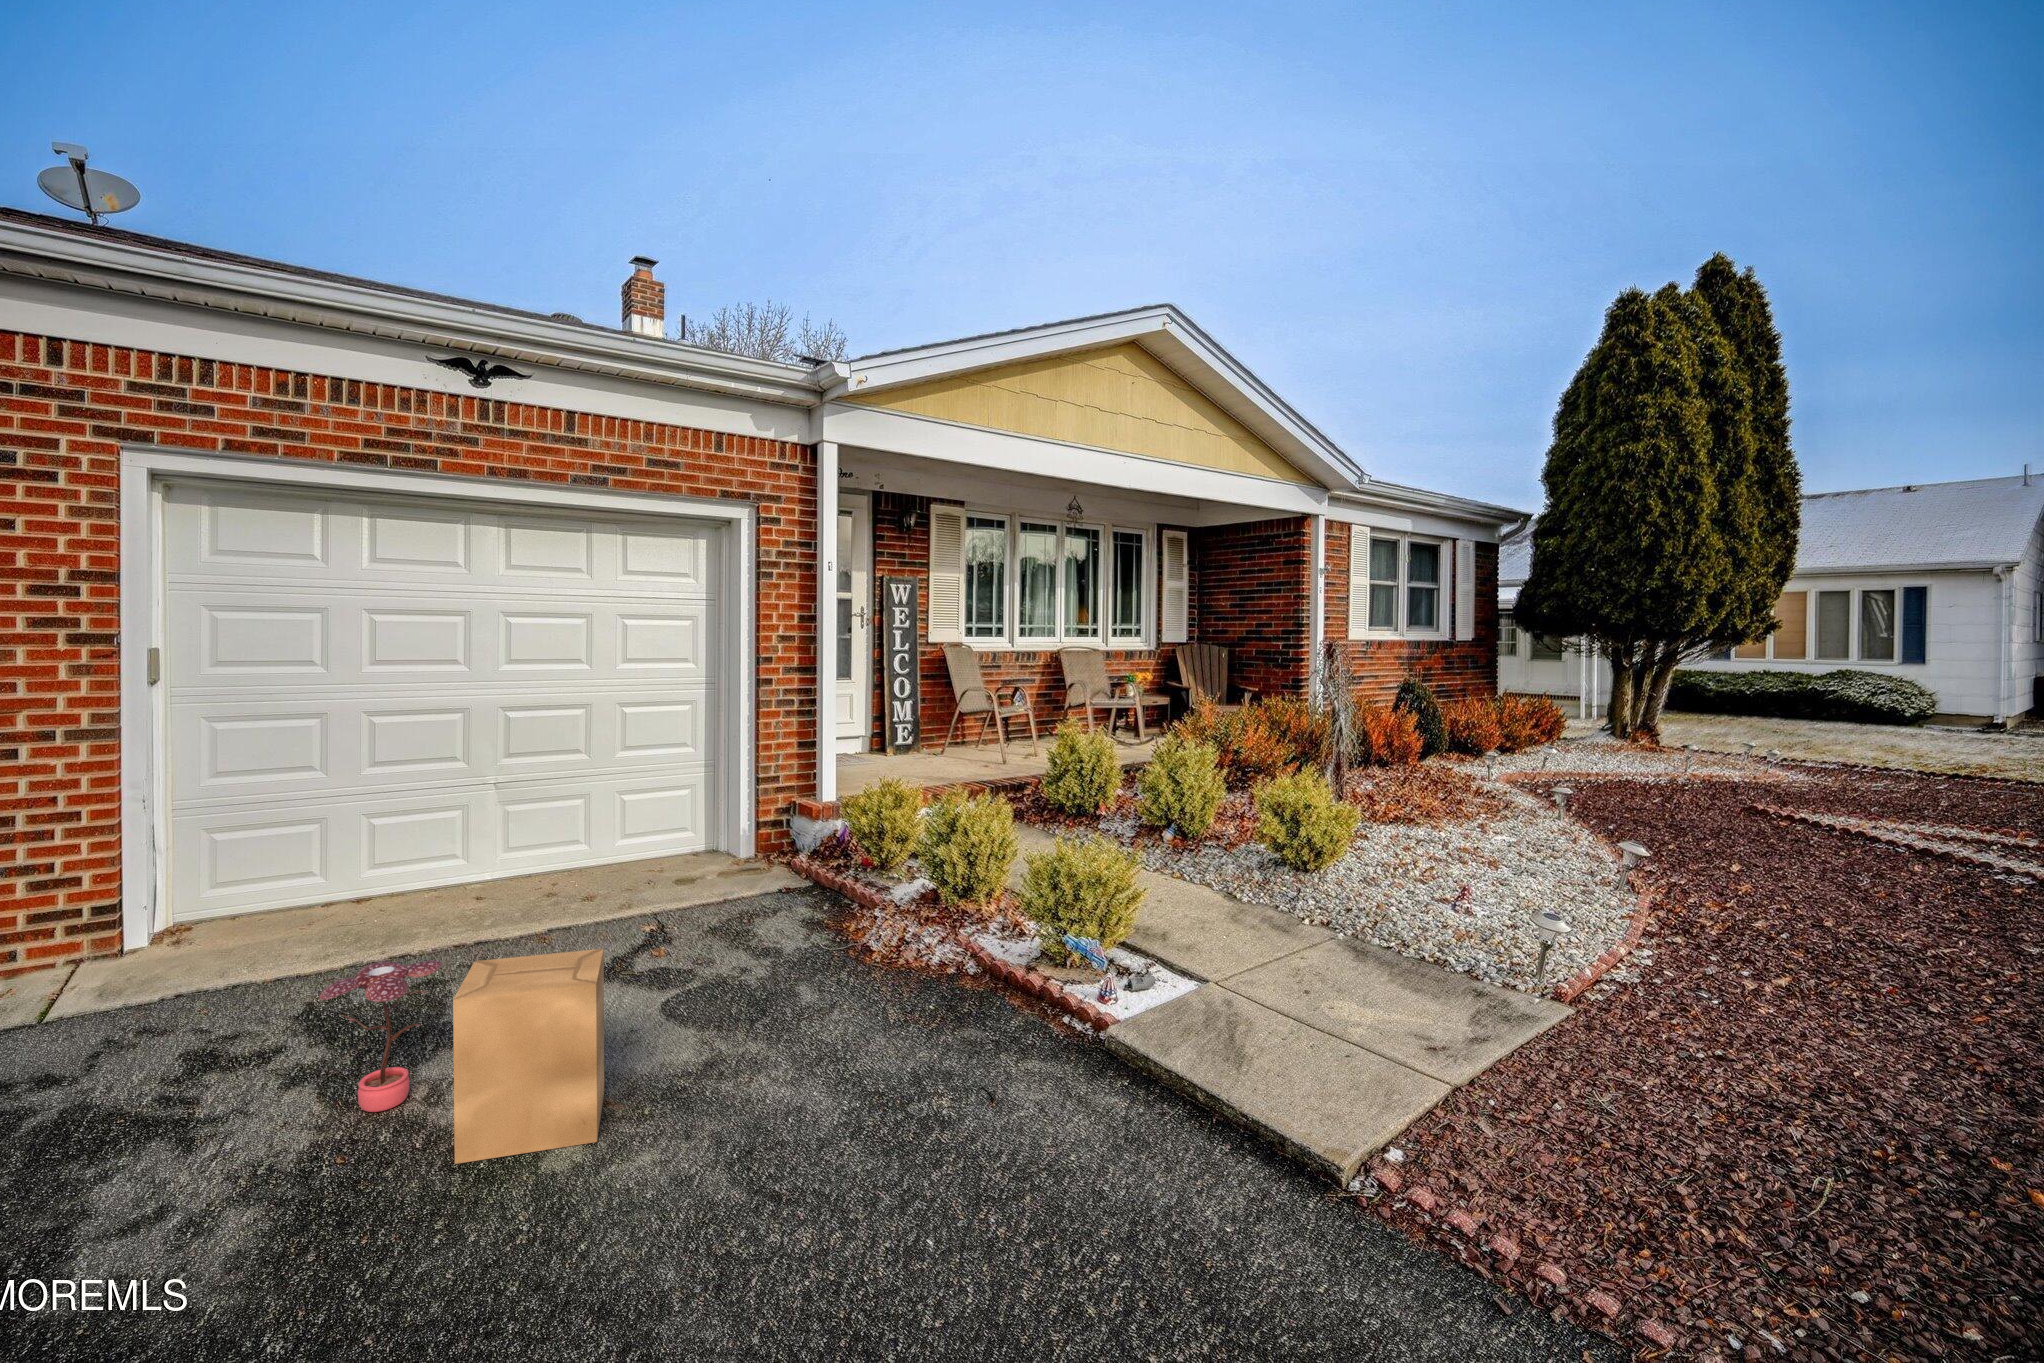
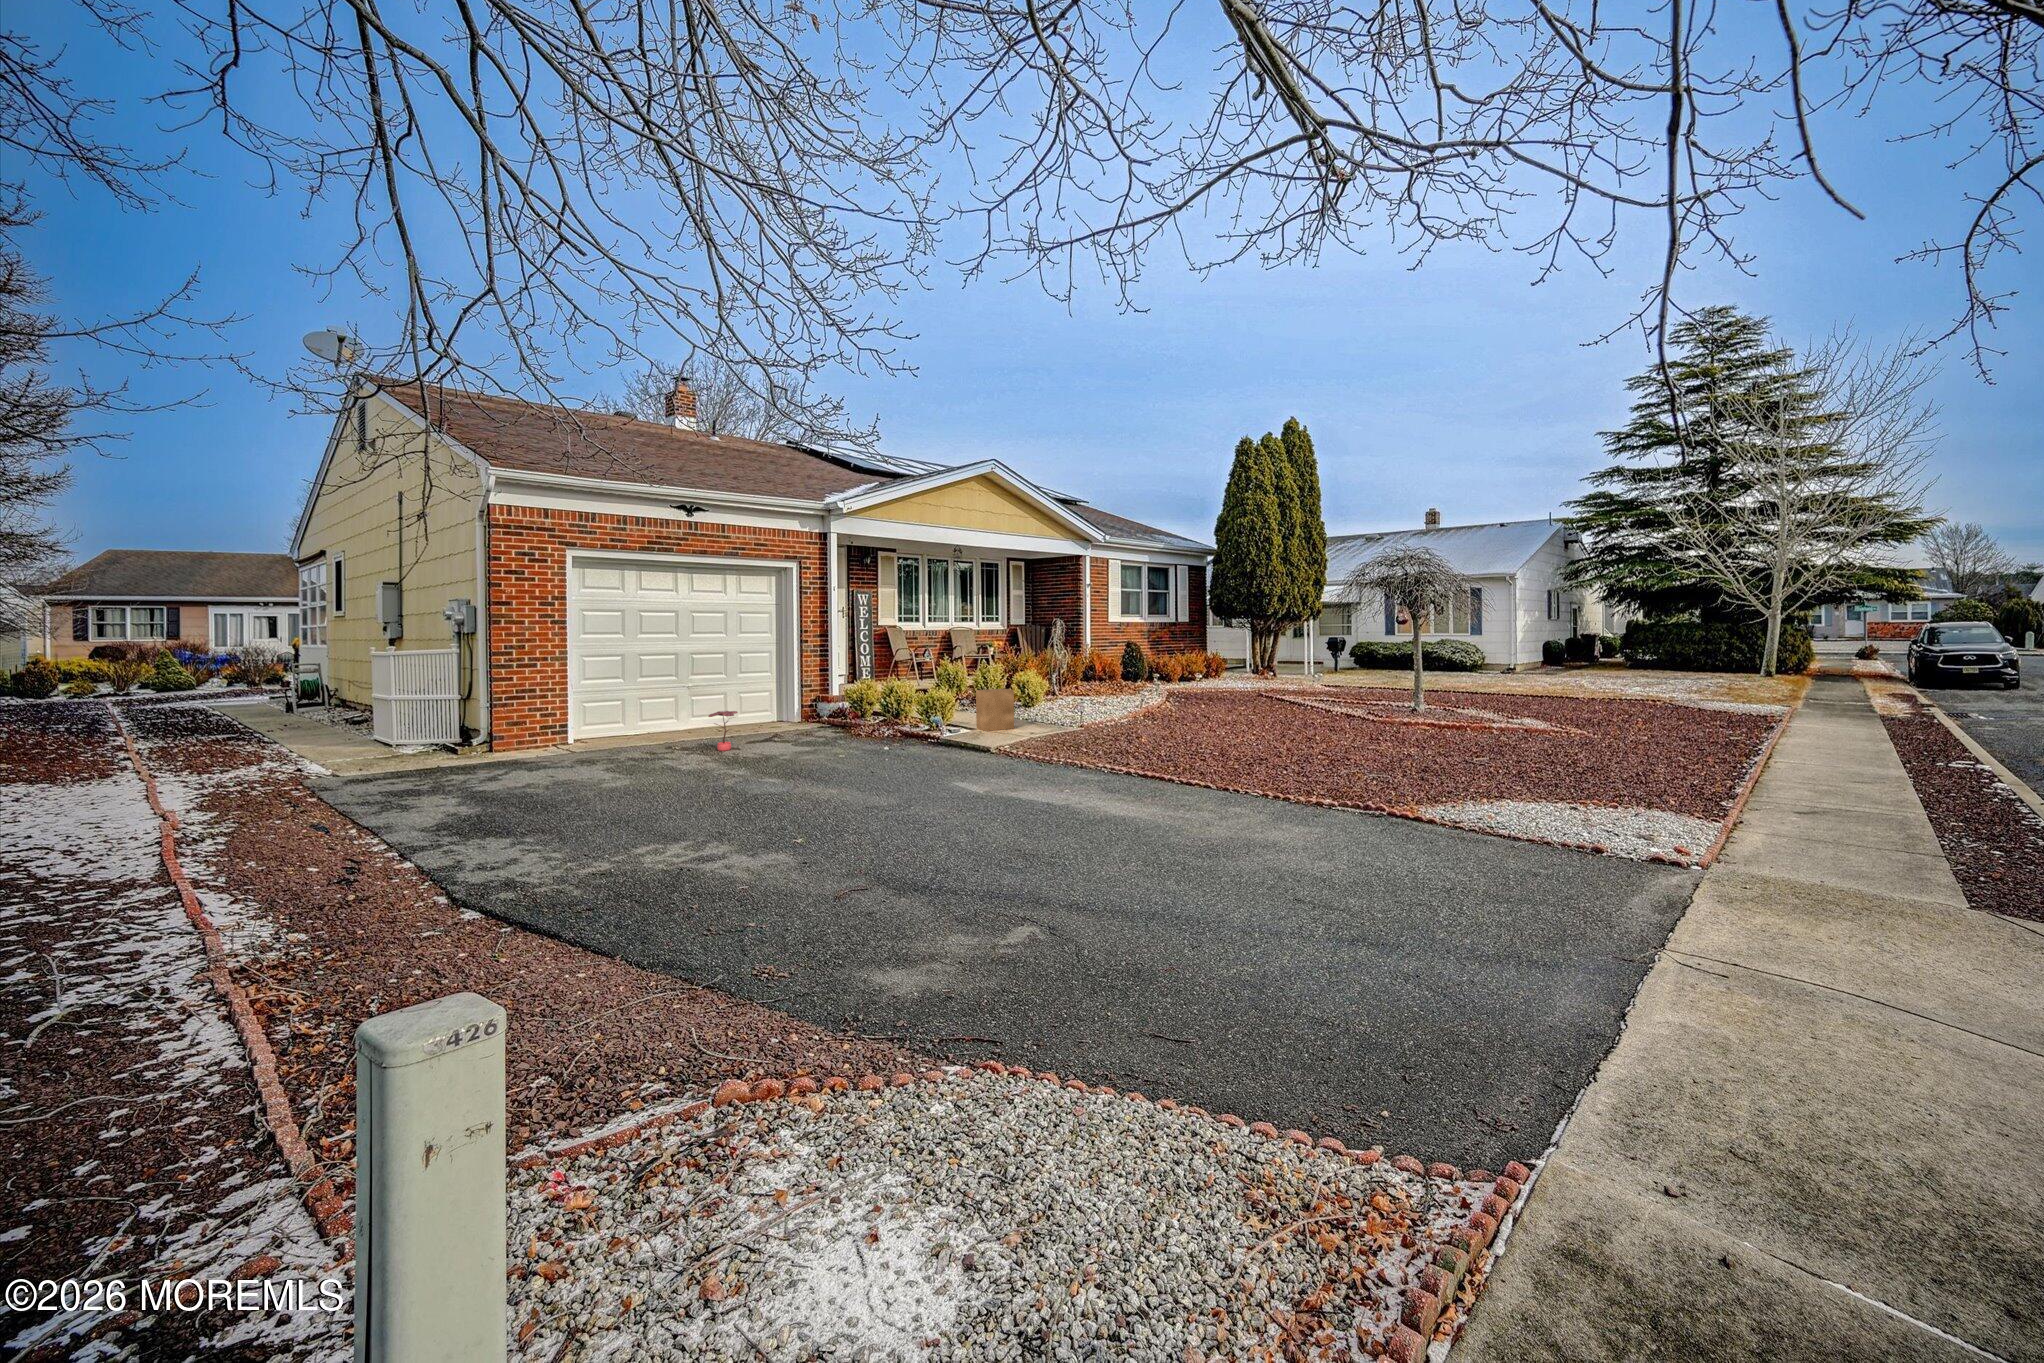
cardboard box: present [453,949,604,1164] -> present [976,689,1014,731]

